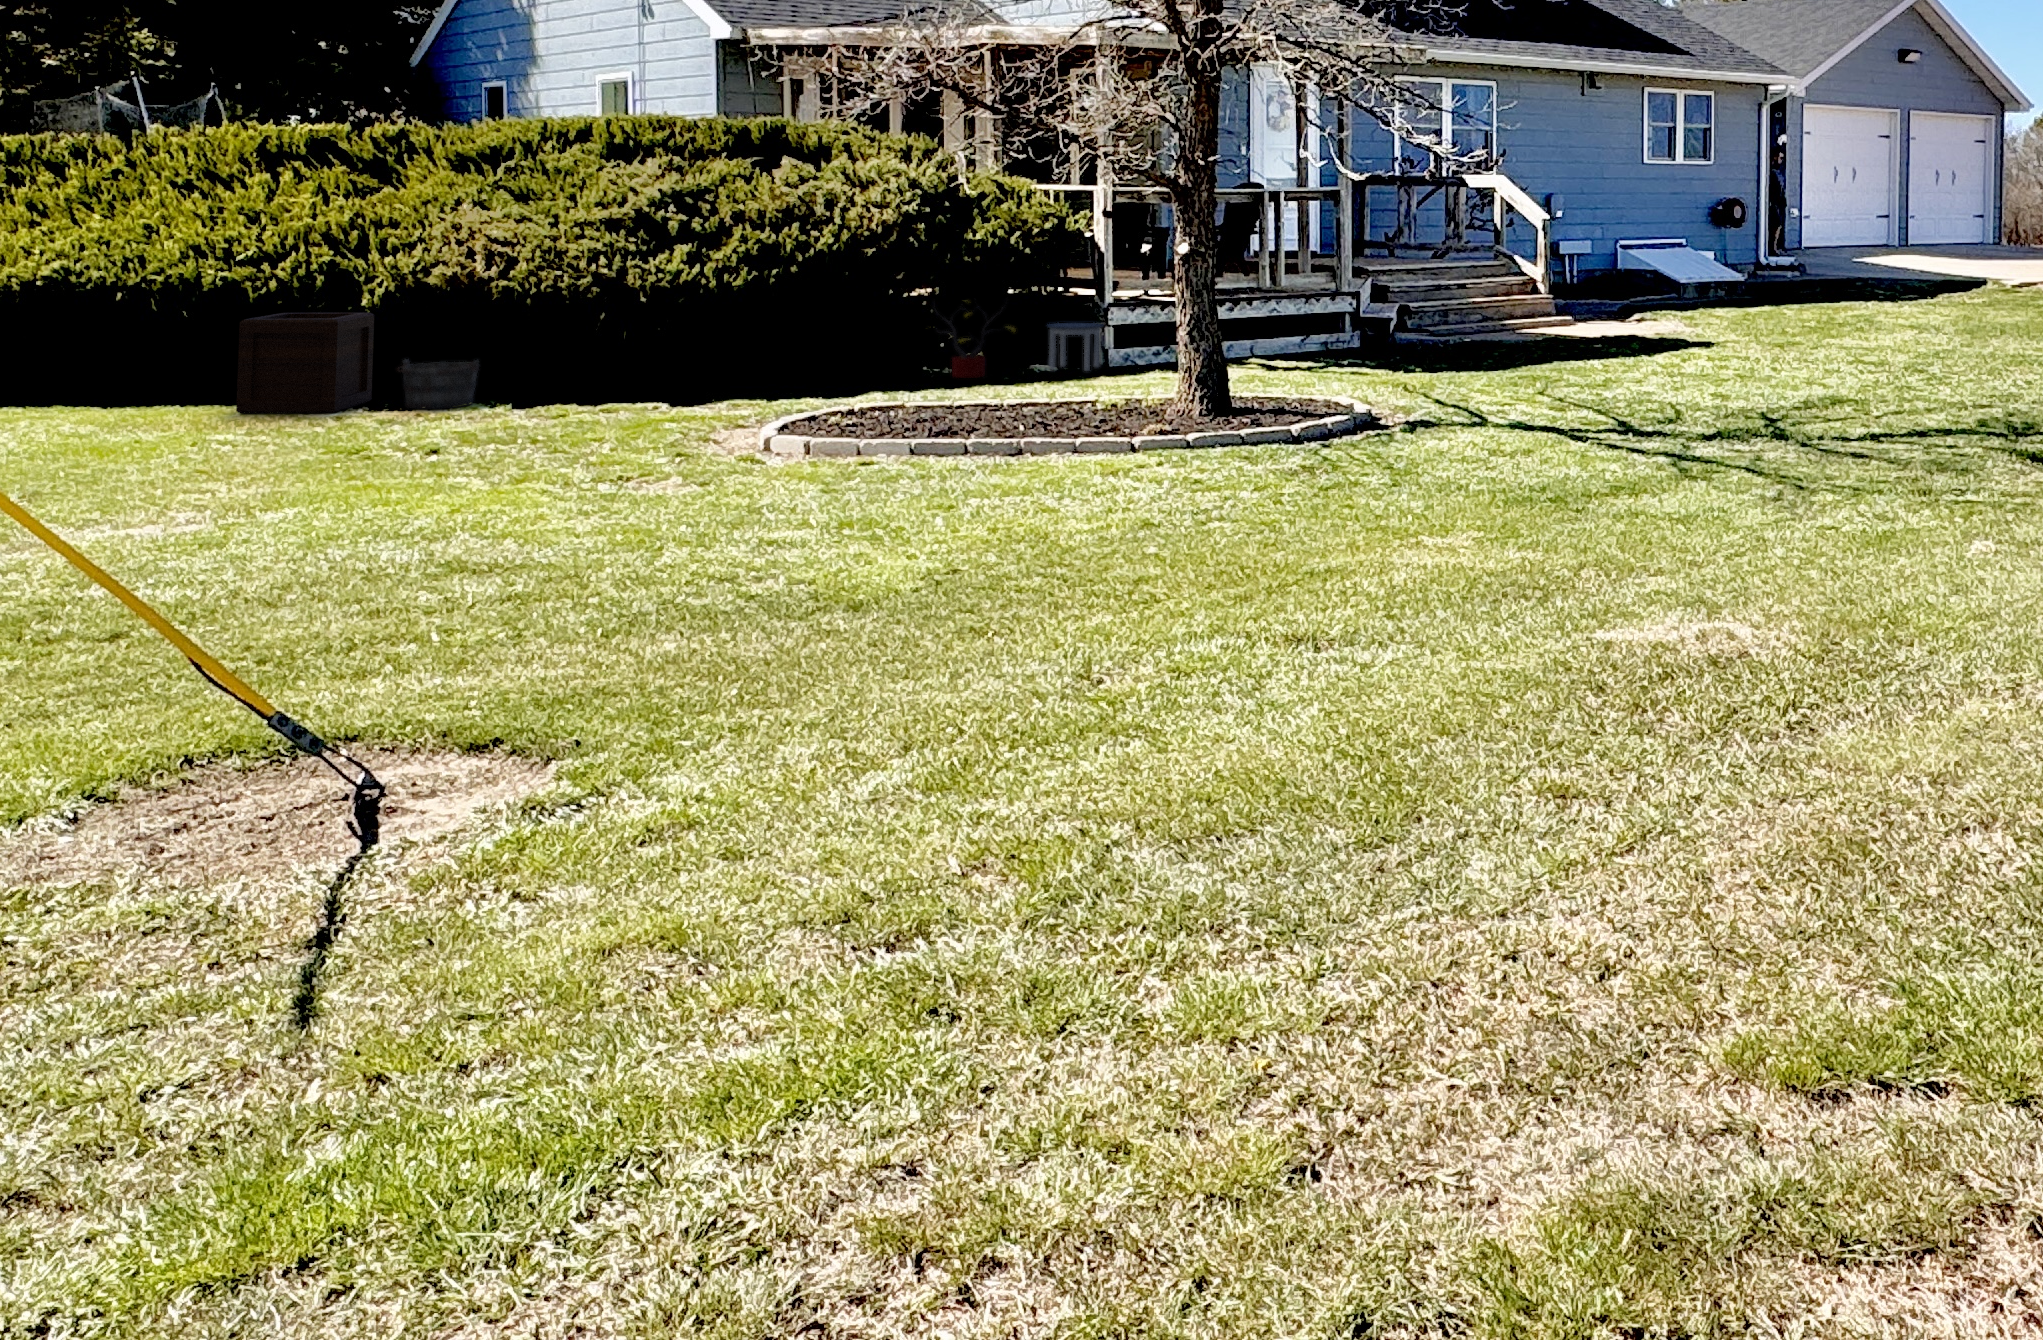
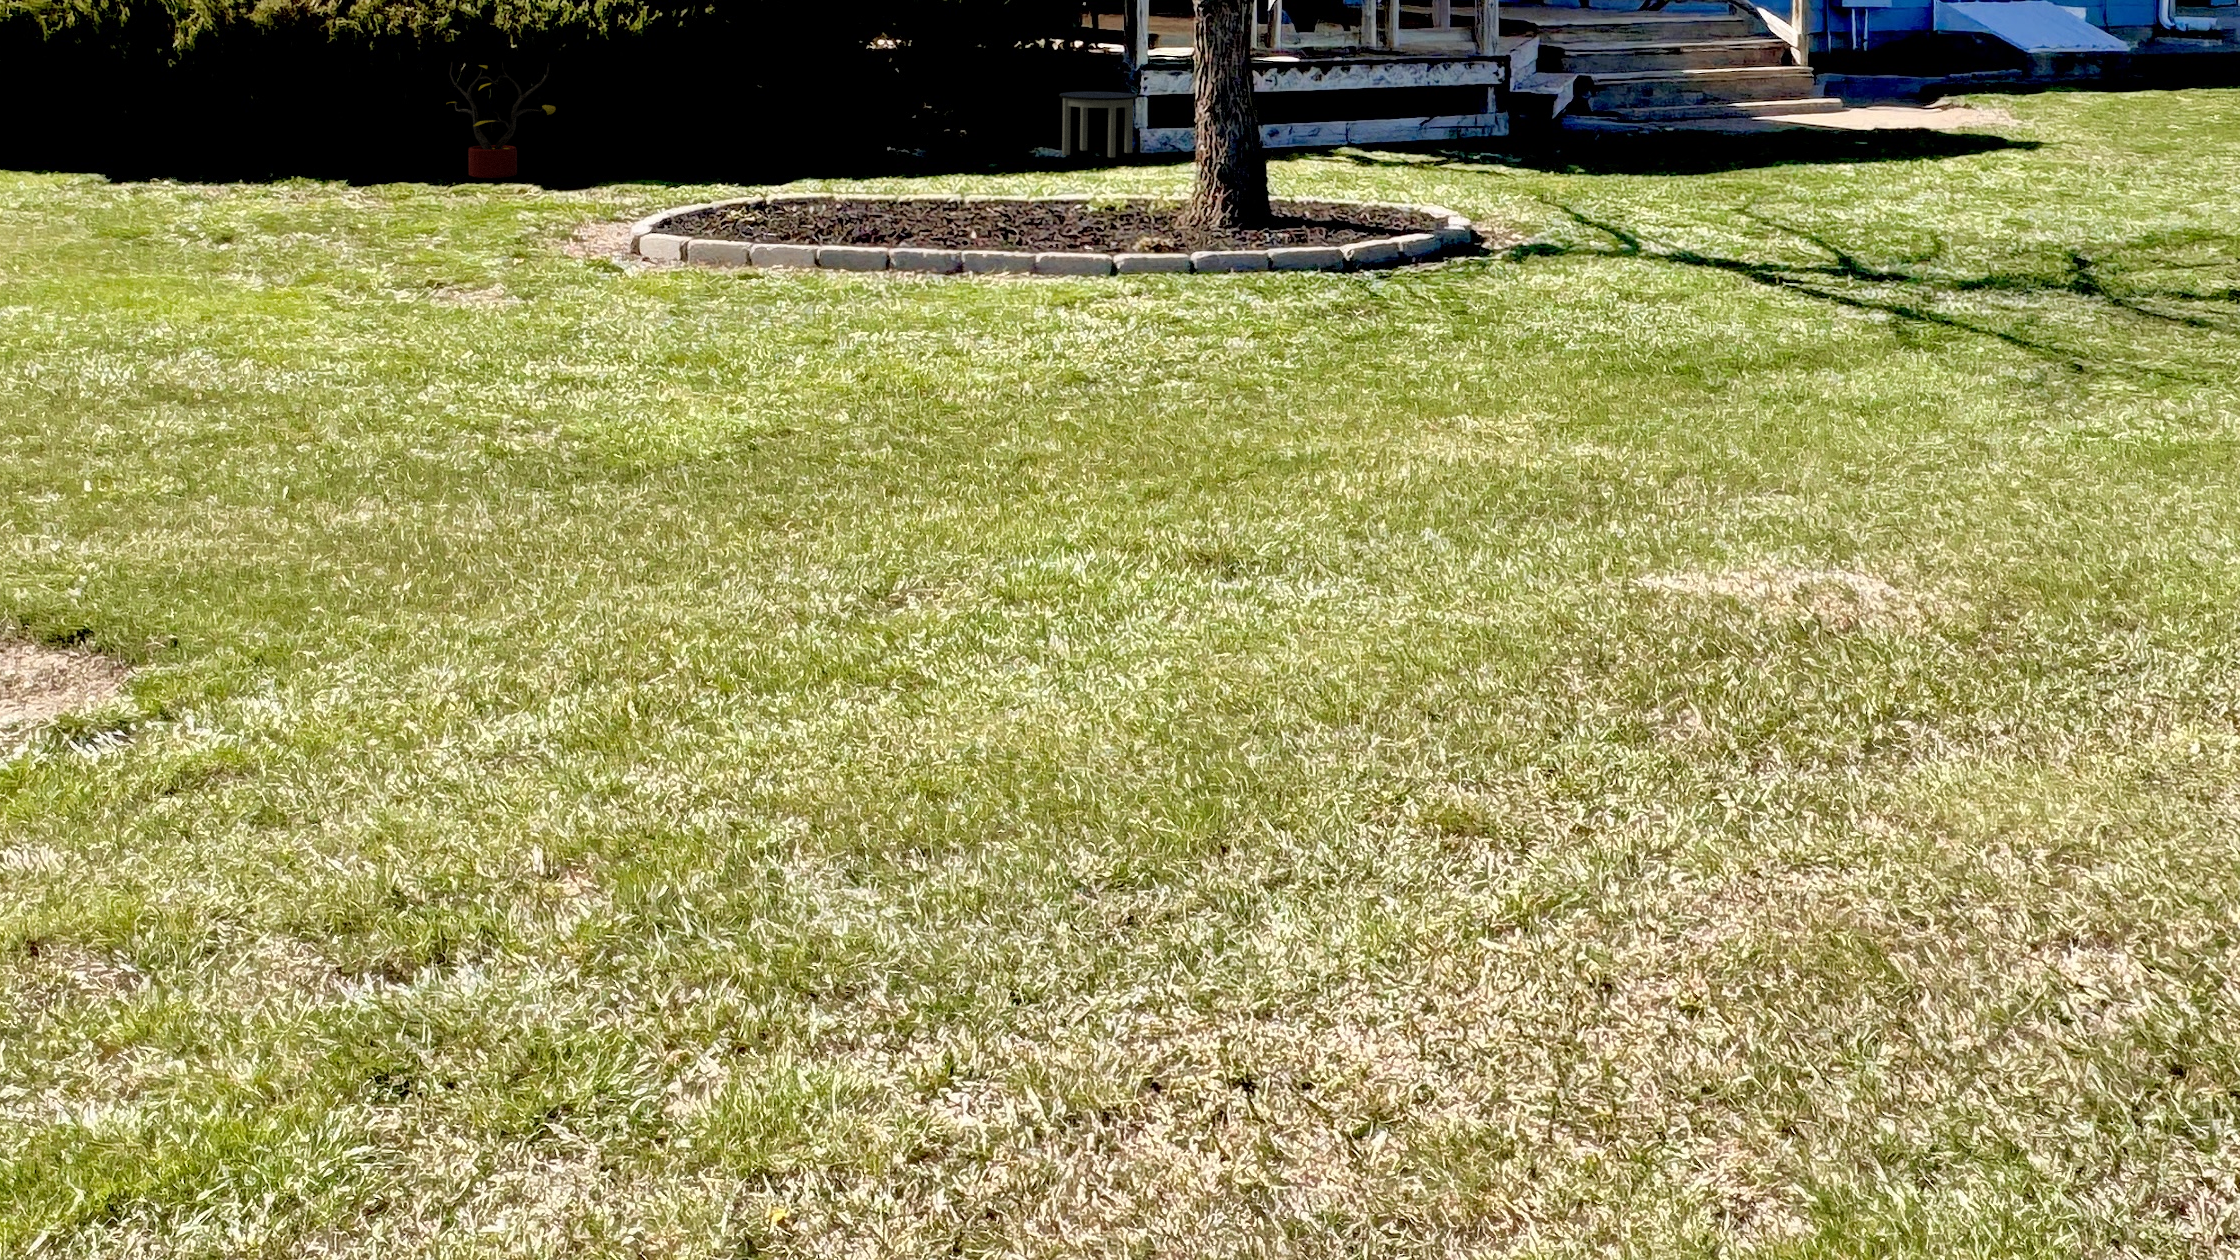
decorative plant: present [943,308,1015,378] -> present [446,62,556,178]
wooden crate: present [236,313,374,414] -> none [23,53,192,179]
bucket: present [398,360,479,409] -> none [211,115,314,178]

